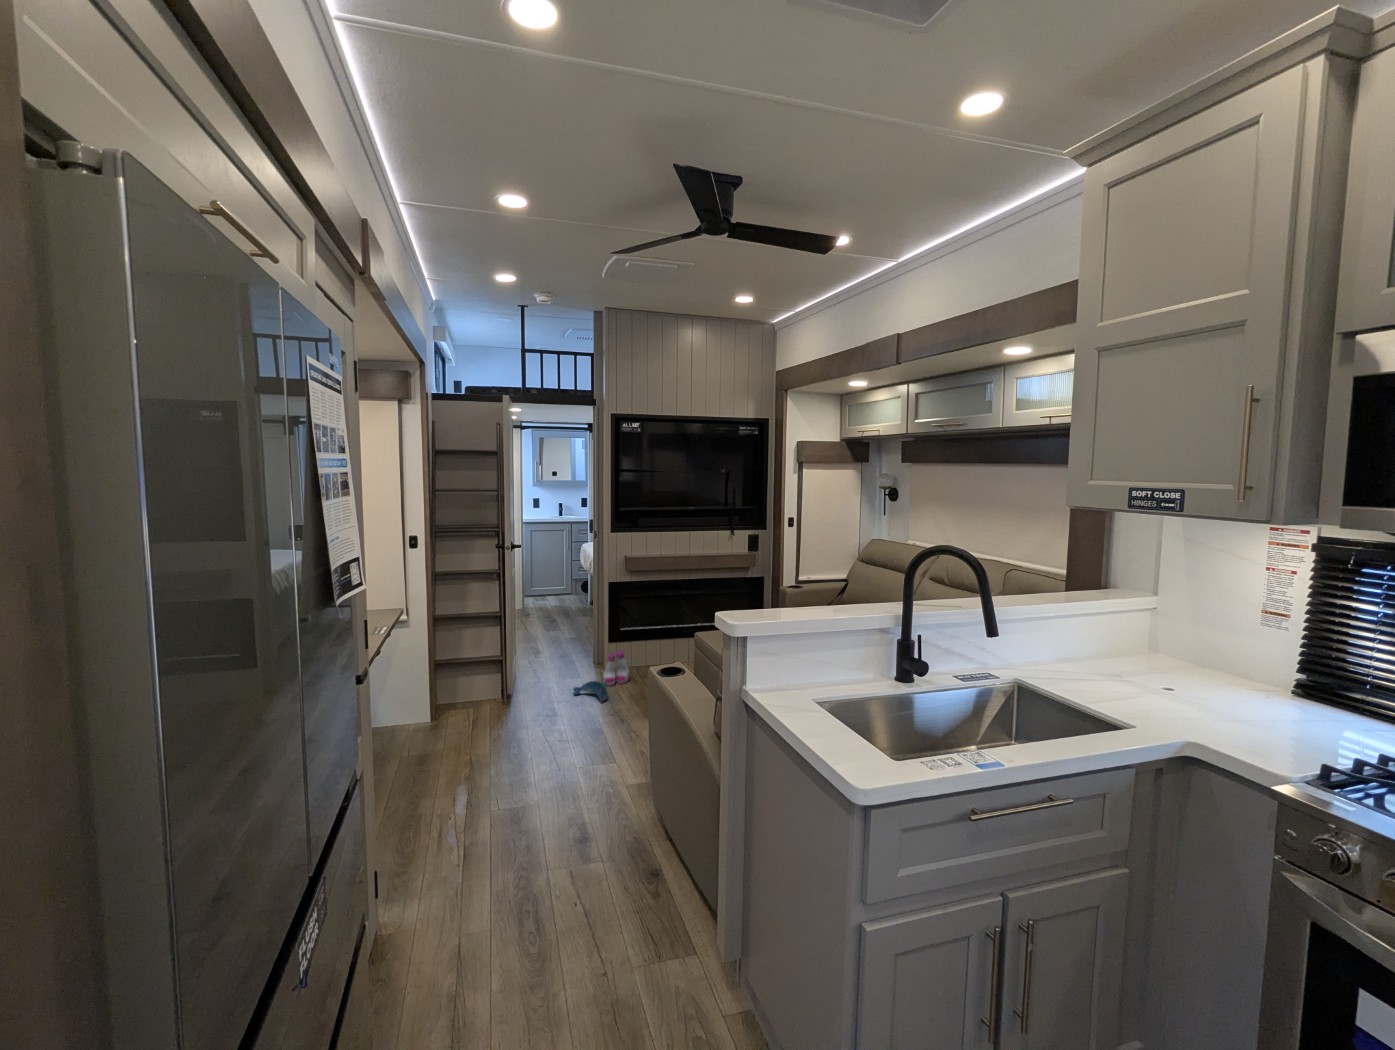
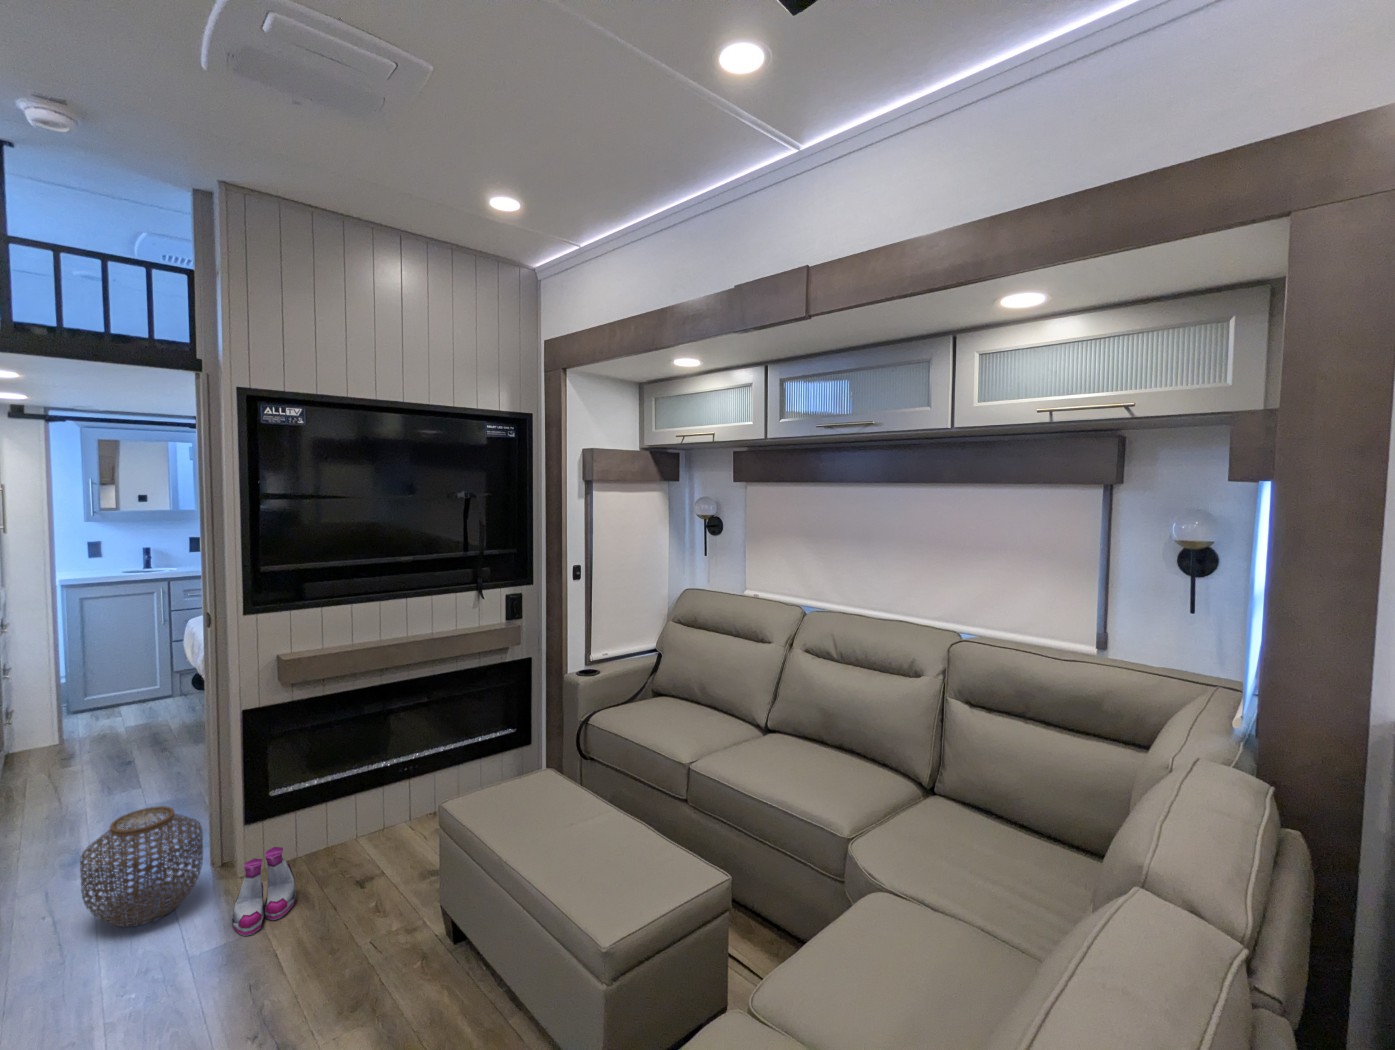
woven basket: none [545,623,591,675] -> present [80,806,203,927]
plush toy: present [573,681,607,702] -> none [152,945,244,1006]

